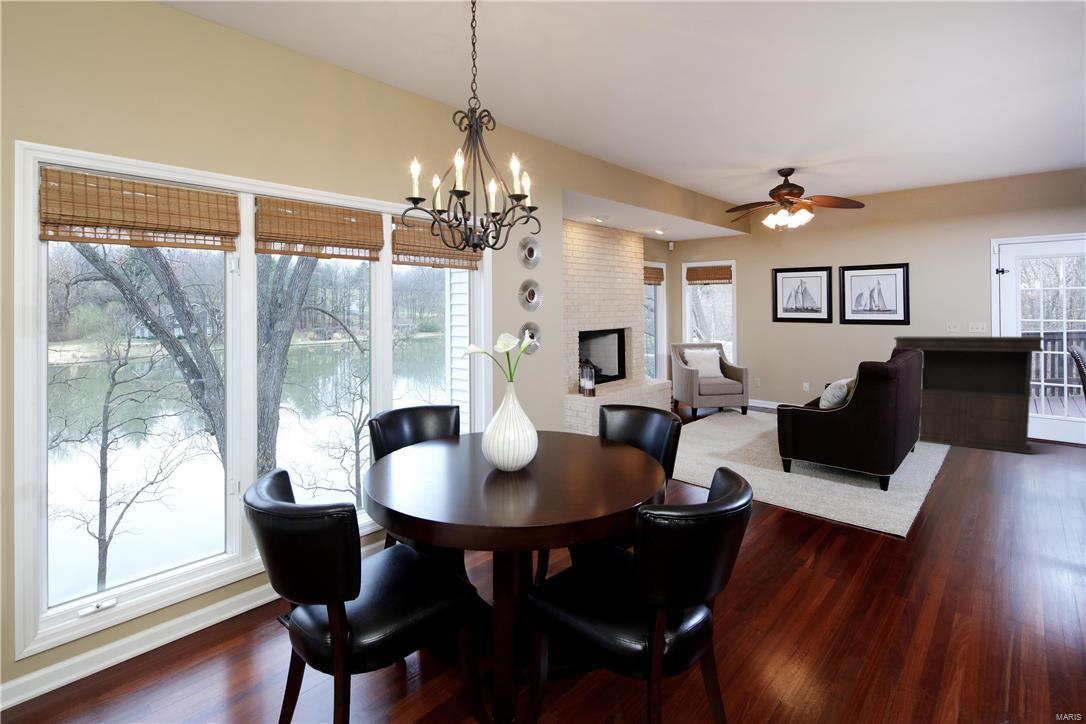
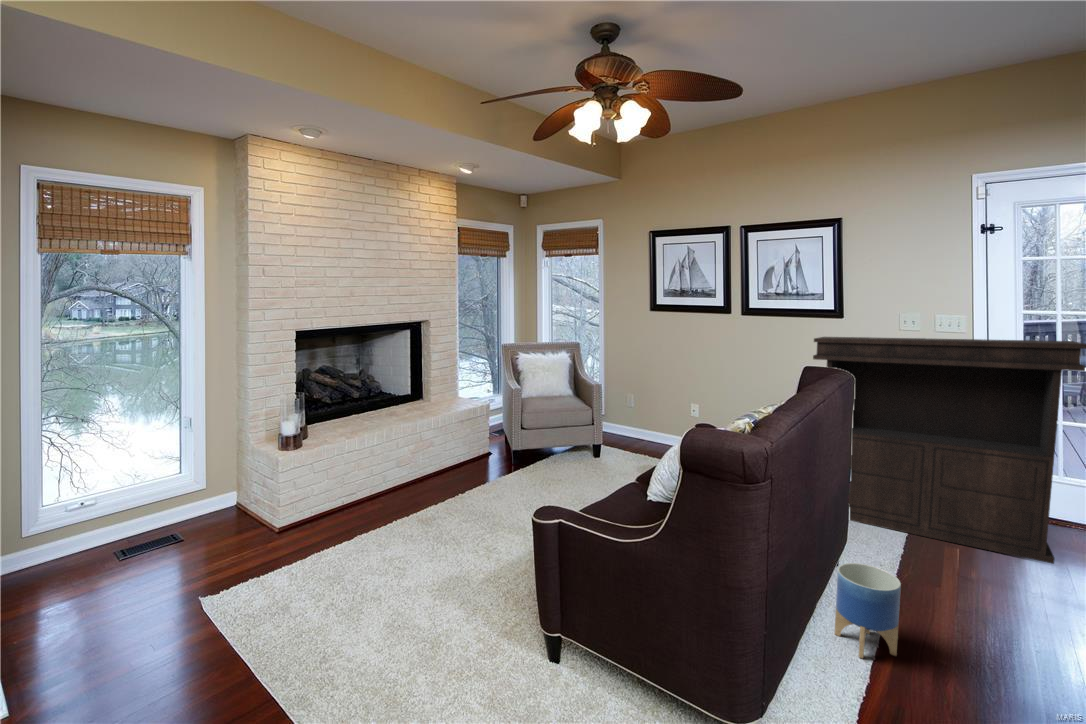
planter: none [916,440,947,477] -> present [835,563,901,658]

